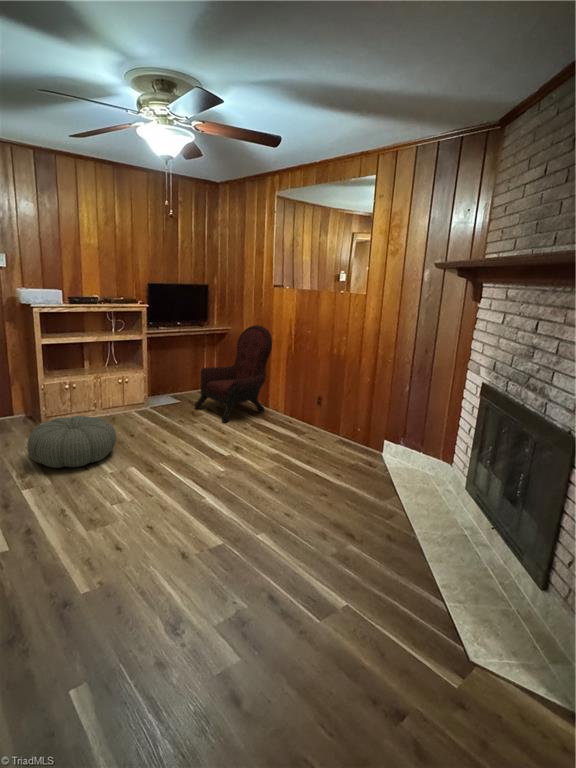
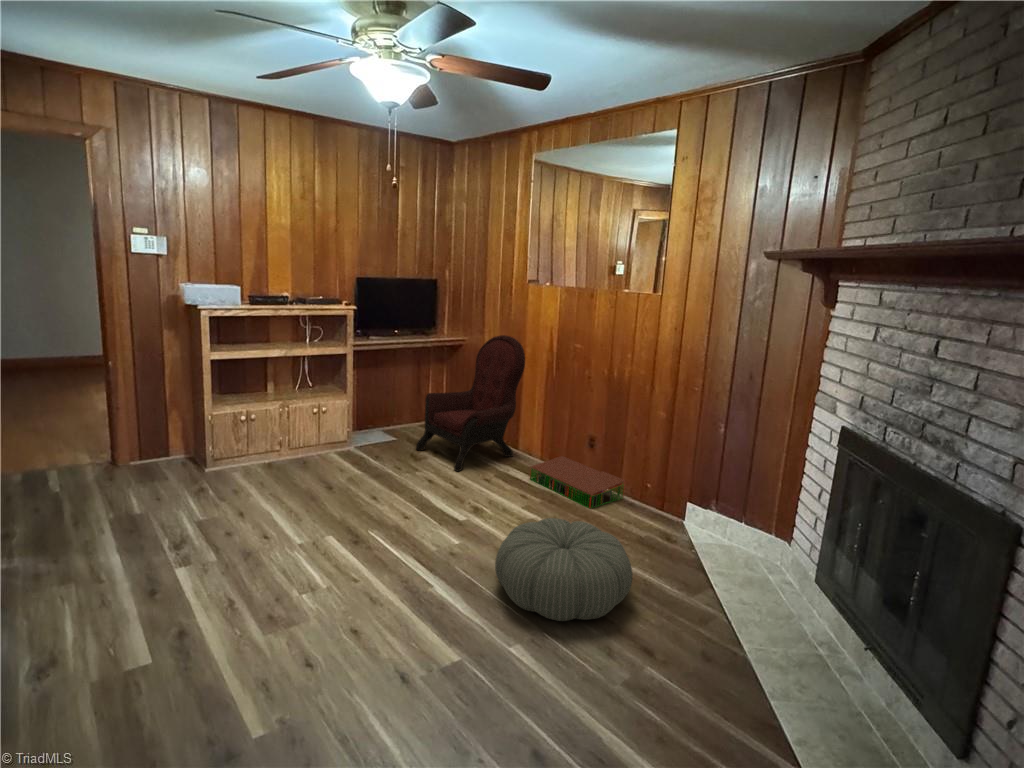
storage bin: none [276,411,343,446] -> present [530,456,625,508]
pouf: present [27,416,116,468] -> present [495,518,632,621]

